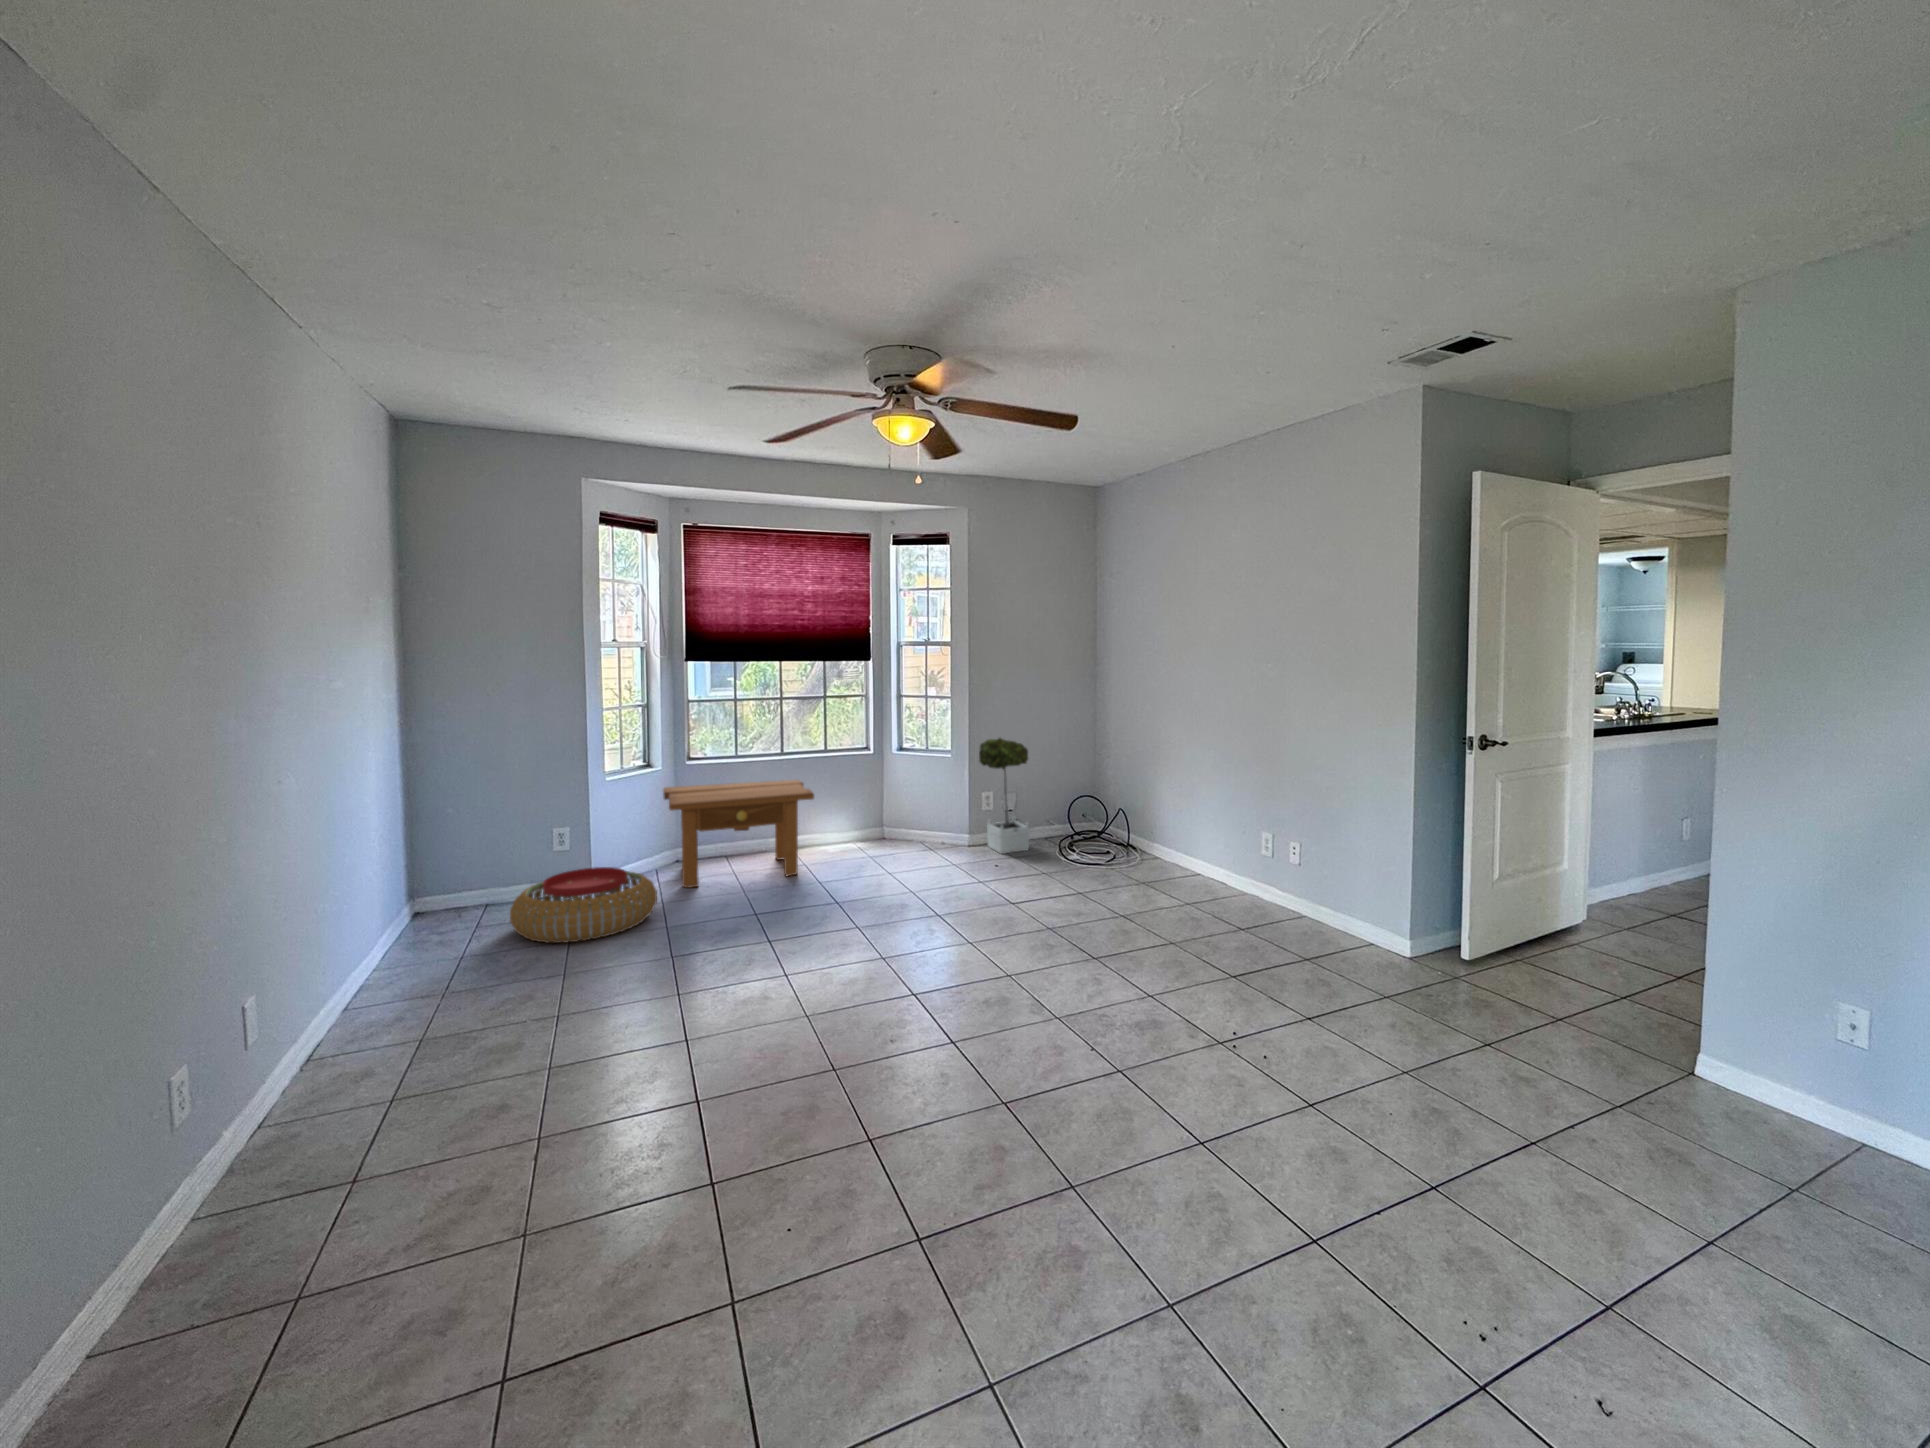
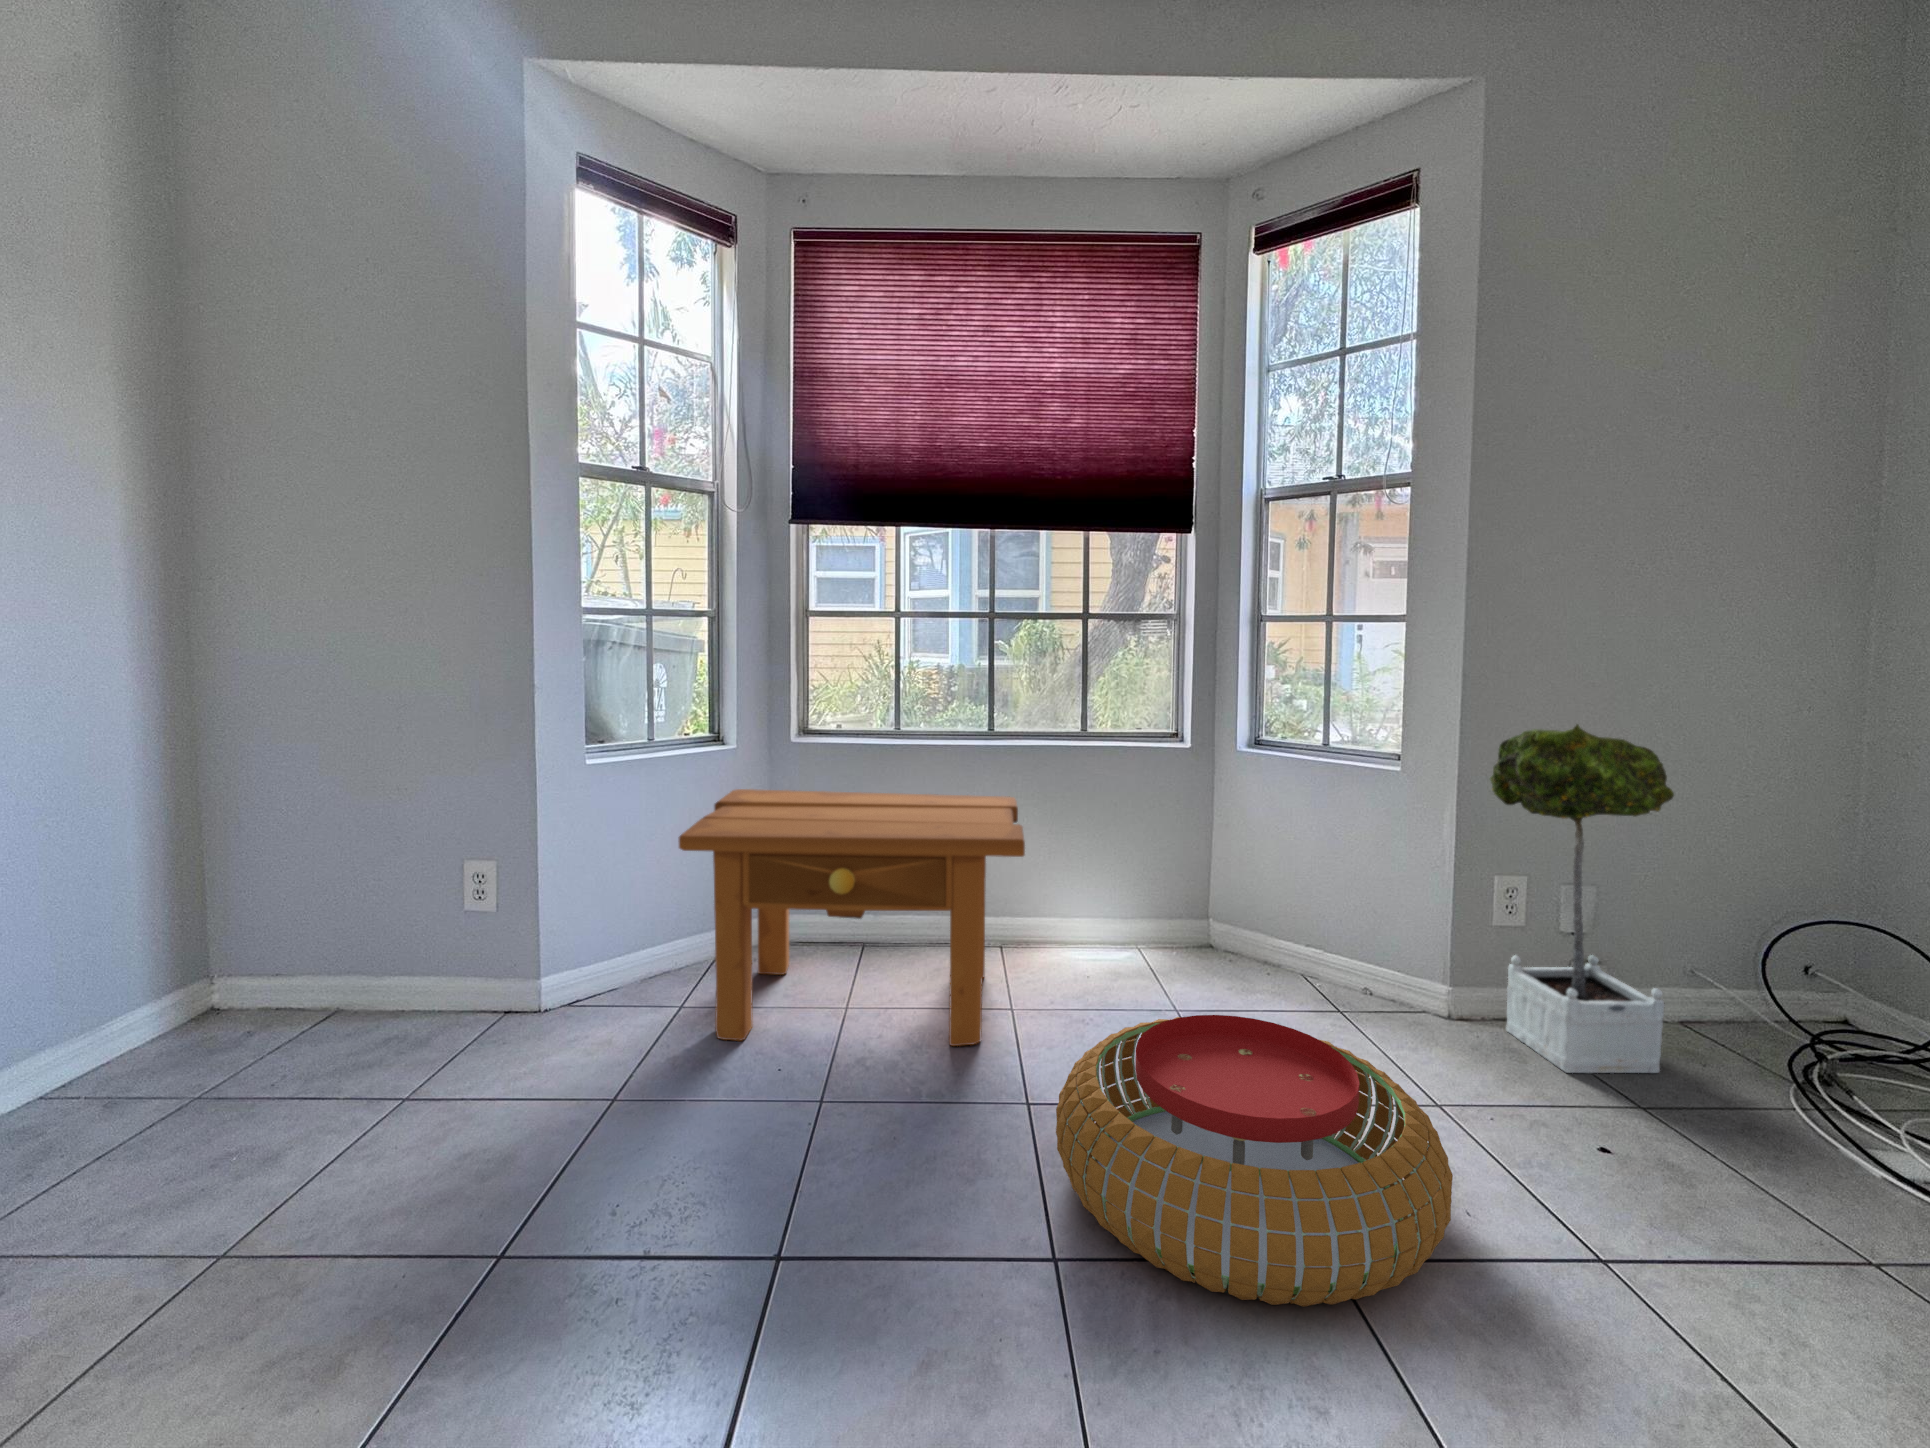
pouf: present [510,867,657,943] -> present [1056,1015,1453,1307]

